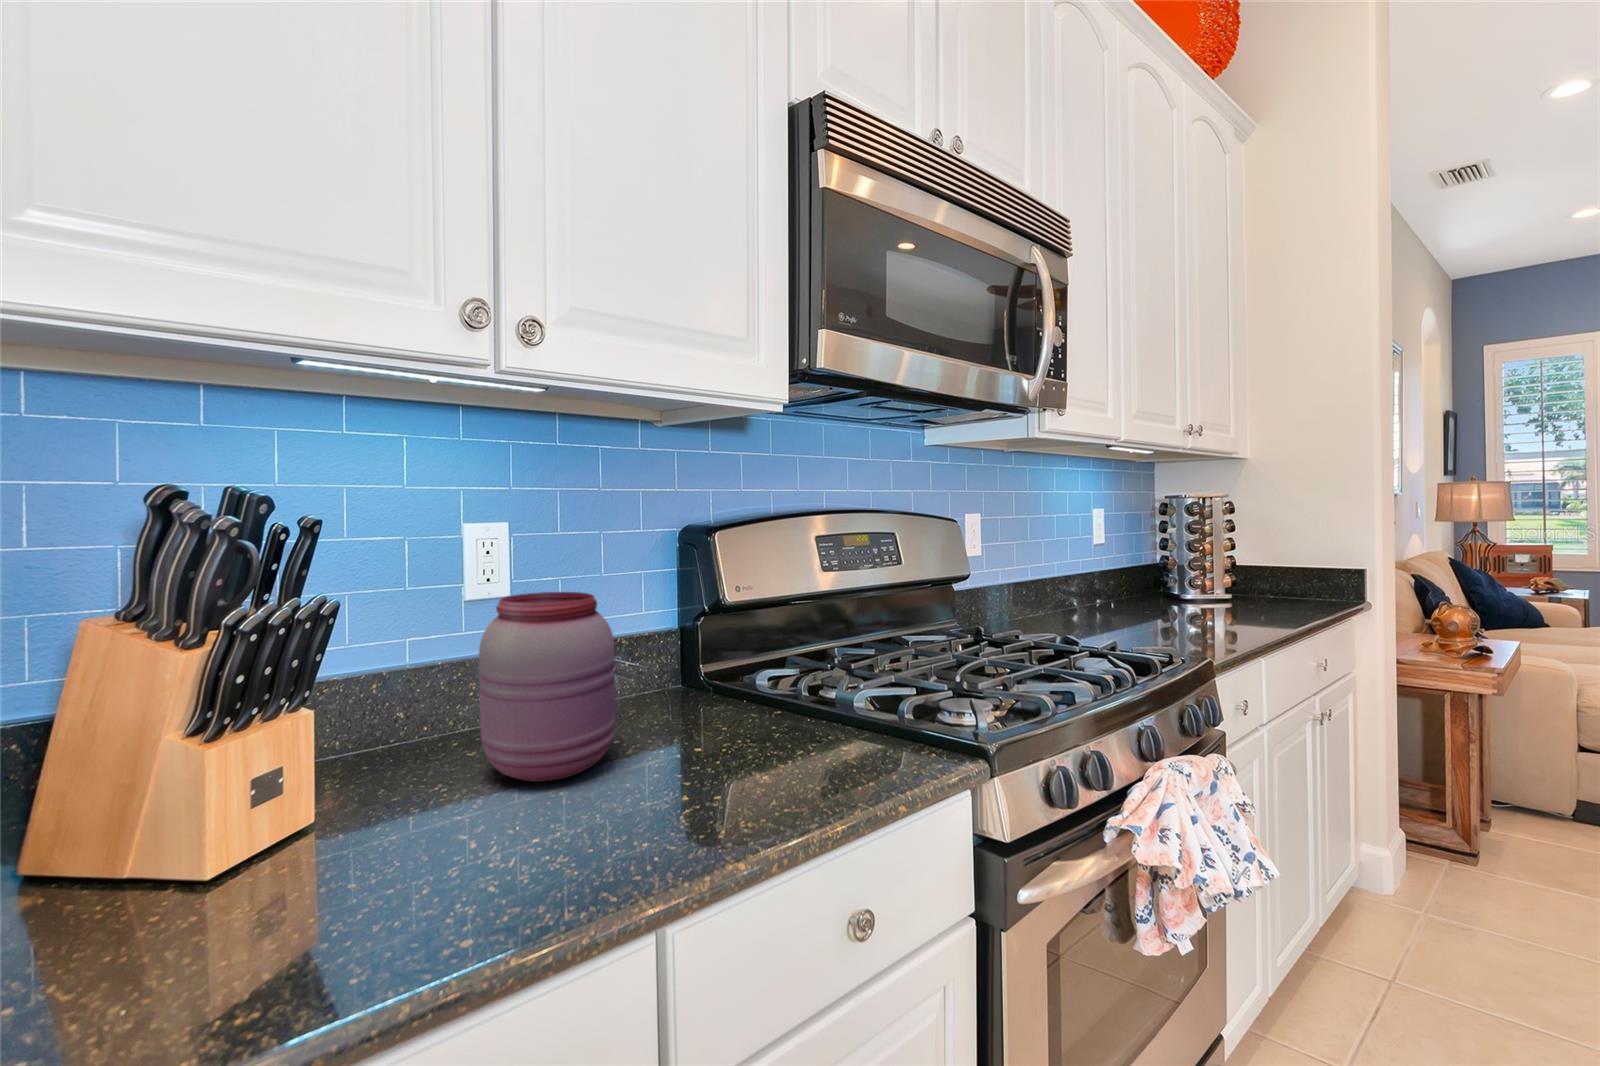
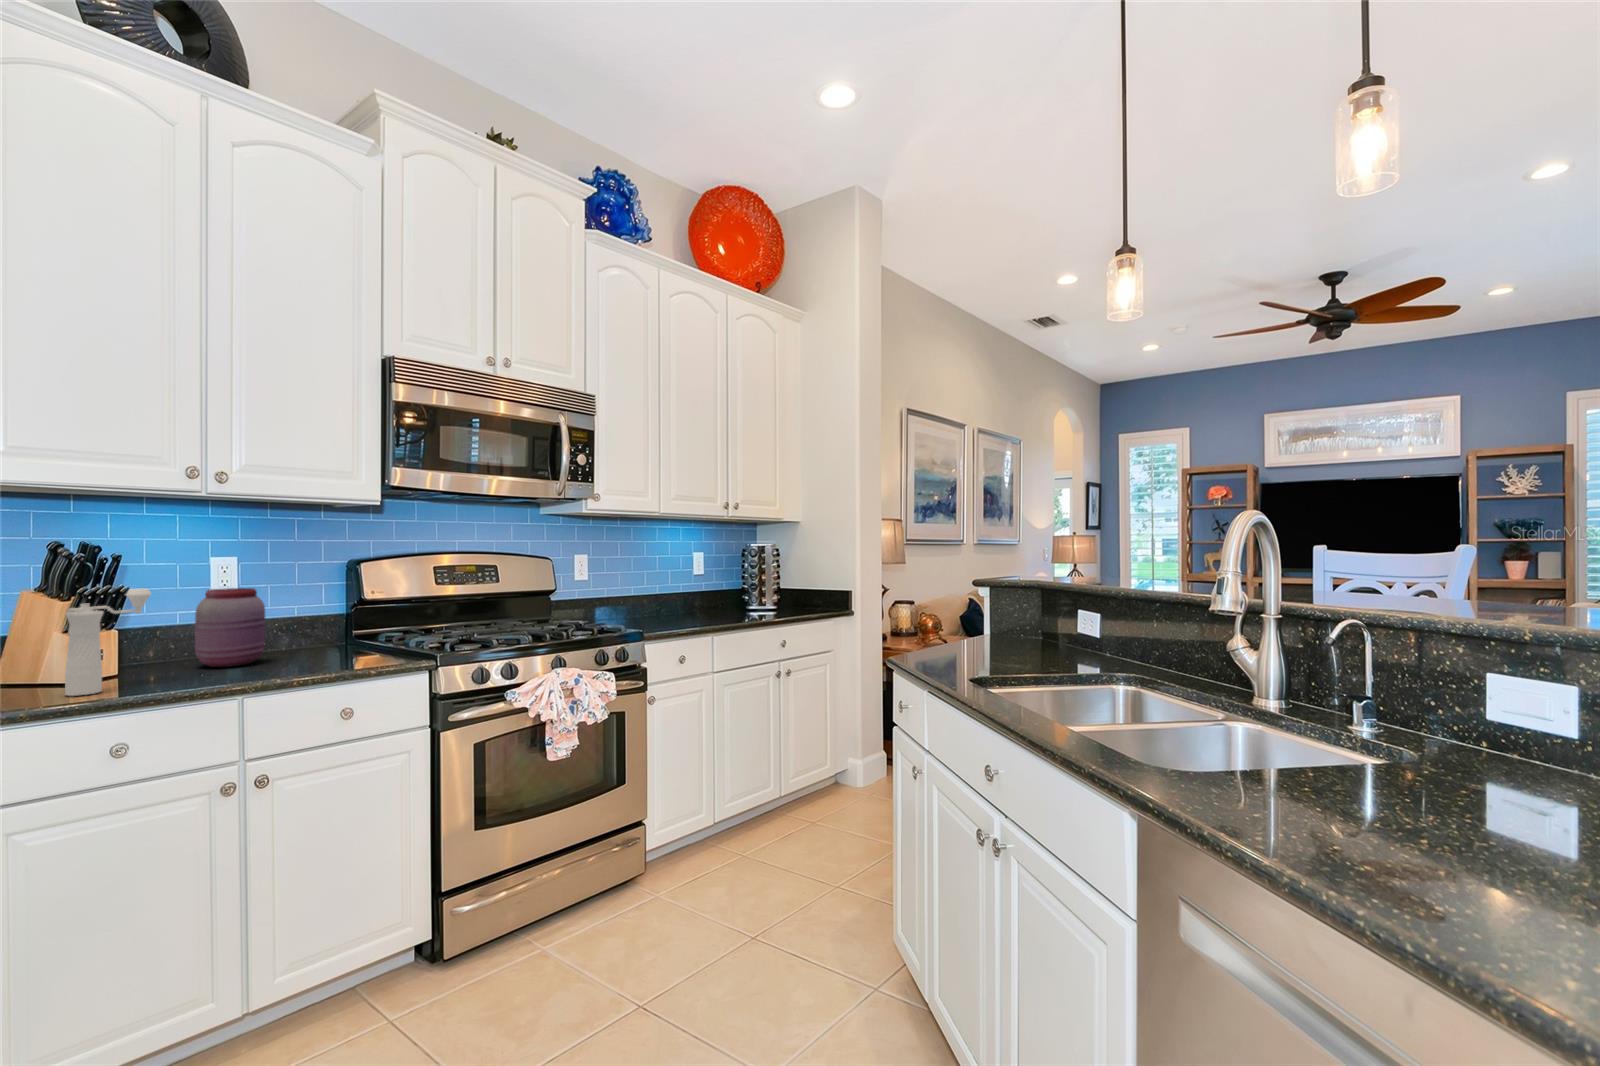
pepper mill: none [171,613,401,983] -> present [65,589,151,696]

